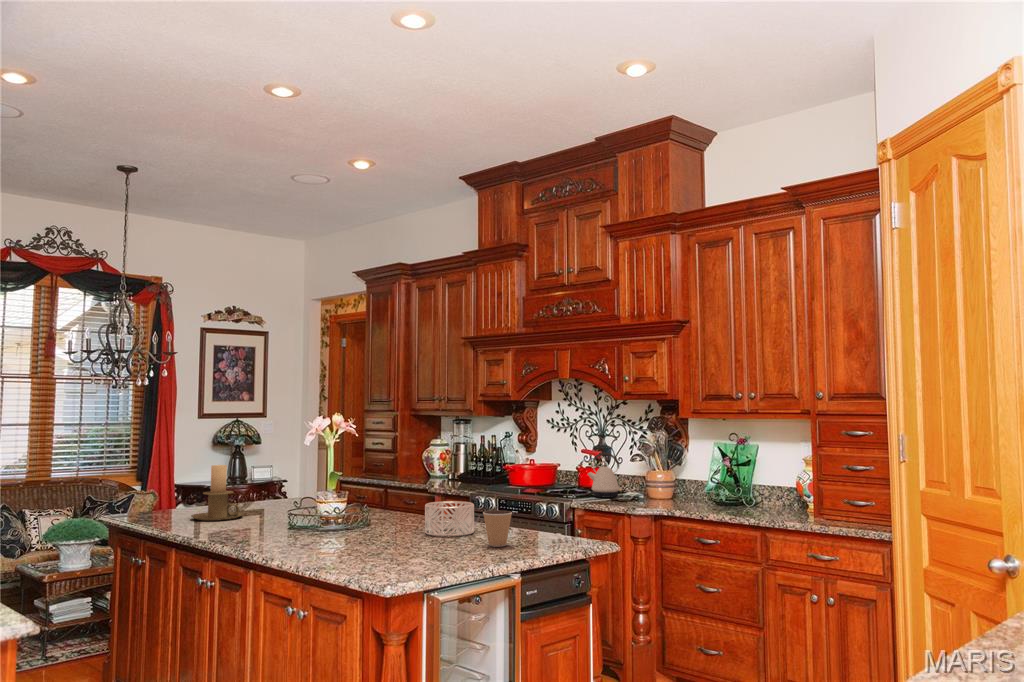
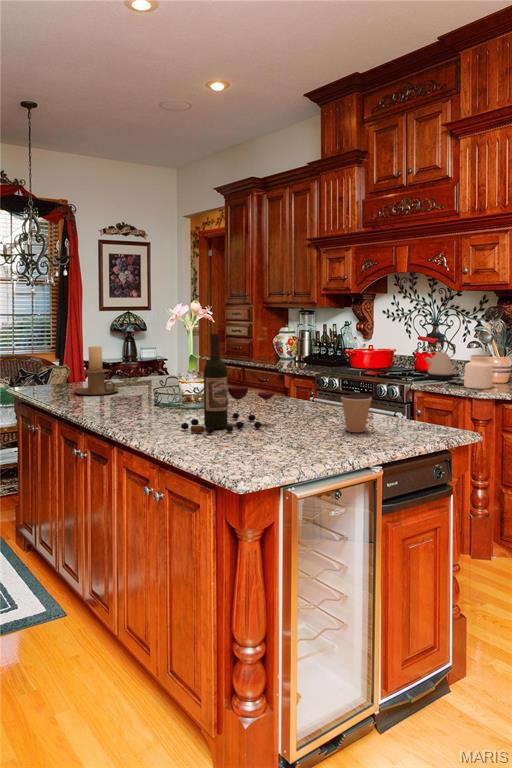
wine bottle: none [325,452,421,551] -> present [181,334,275,434]
jar: none [626,469,654,506] -> present [464,355,493,389]
decorative bowl: present [425,501,474,536] -> none [280,383,328,418]

